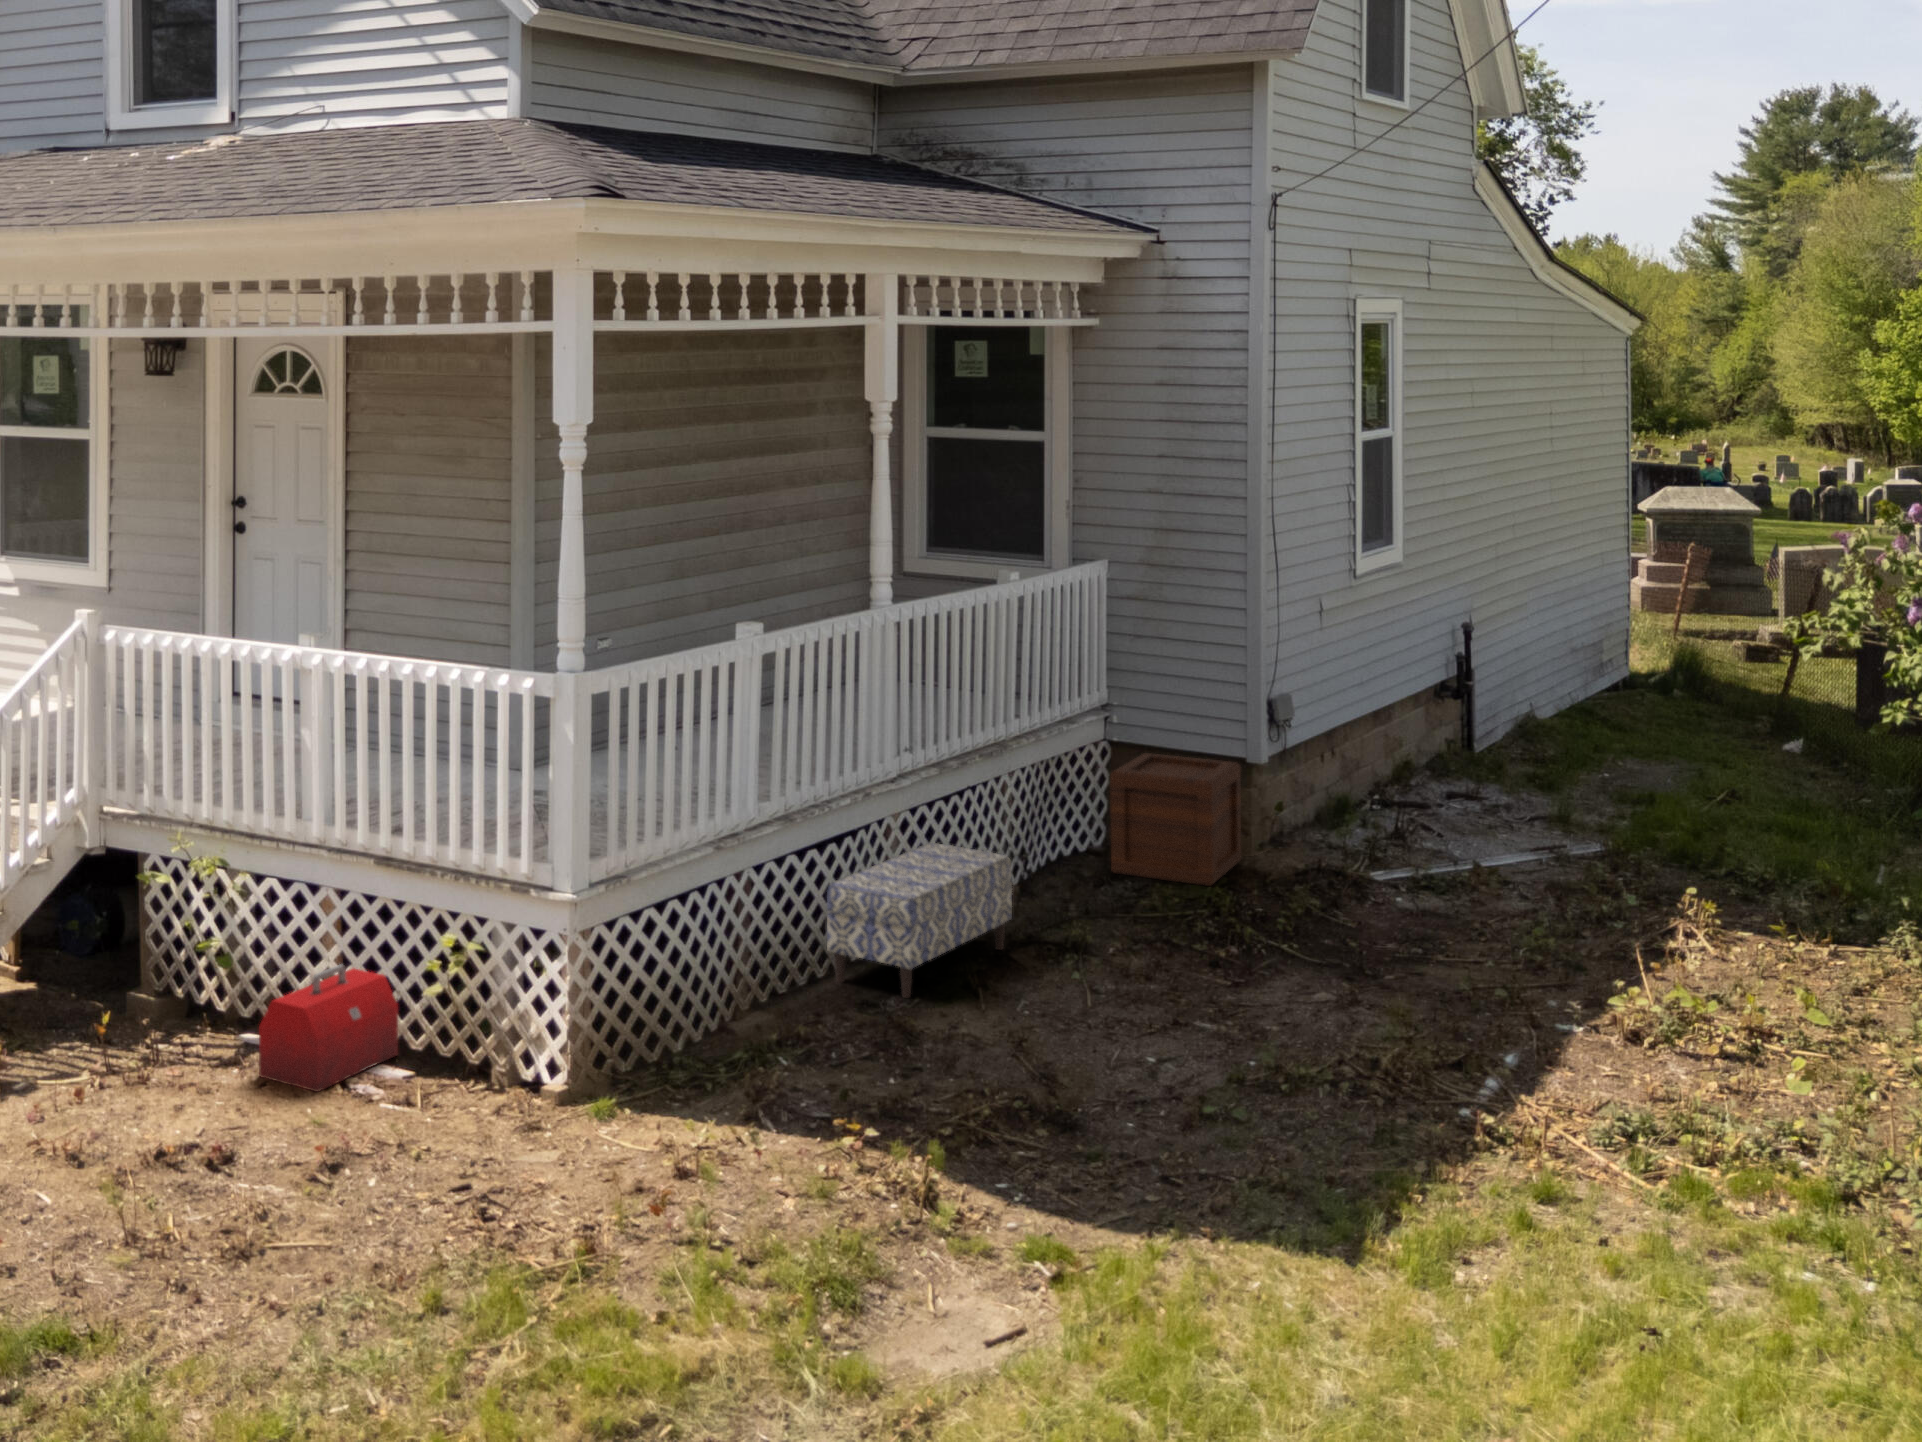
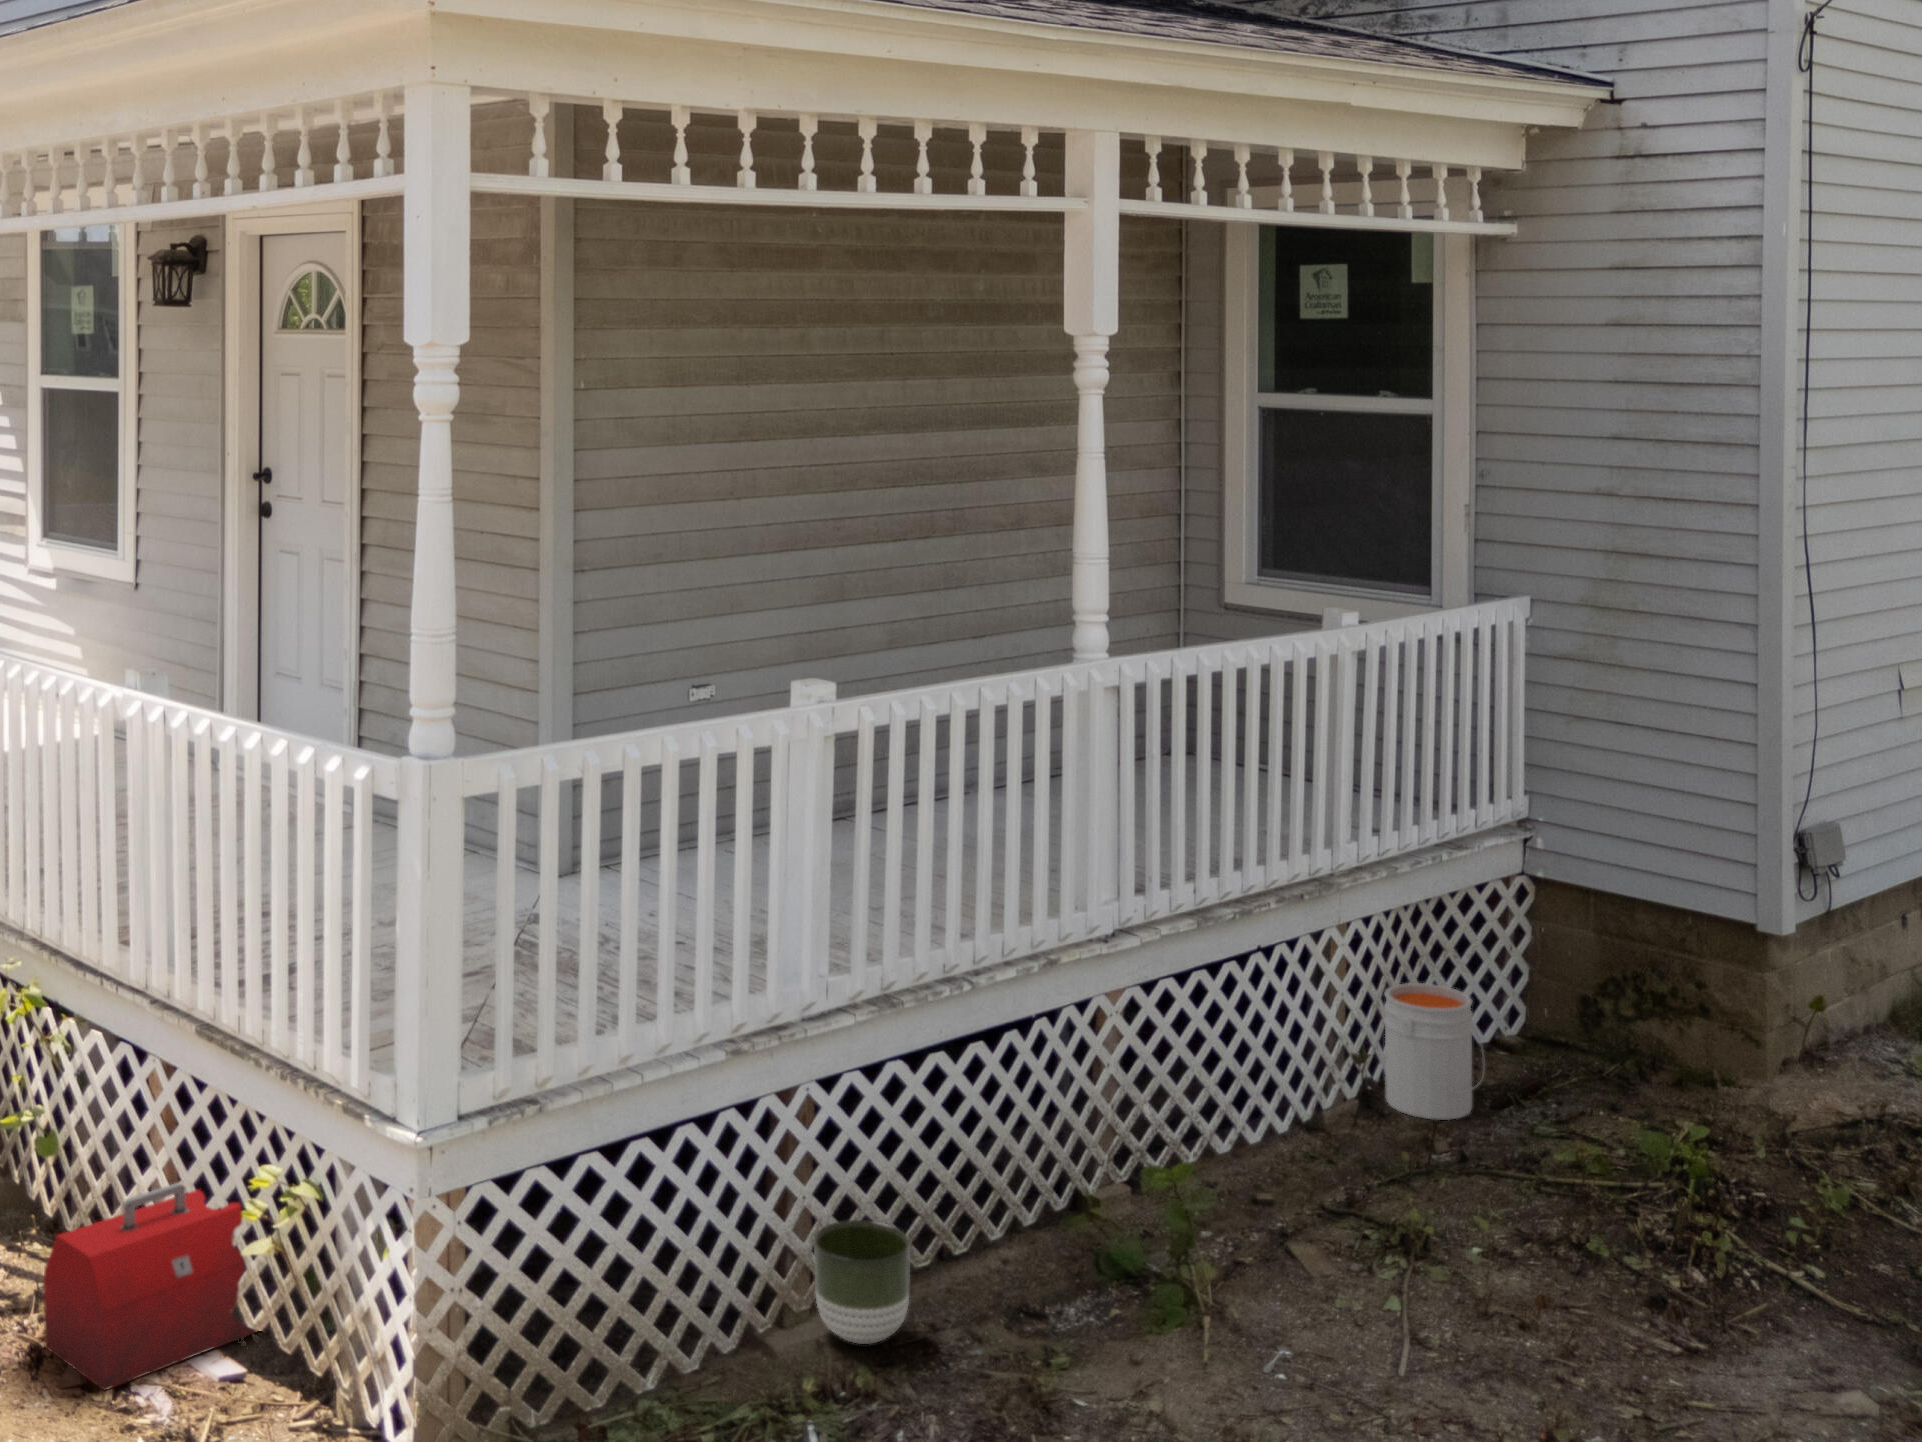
wooden crate: present [1110,753,1241,886] -> none [1520,896,1749,1127]
bucket: none [1032,811,1093,894] -> present [1383,983,1480,1120]
bench: present [827,842,1012,998] -> none [988,1034,1315,1308]
planter: none [741,955,800,1027] -> present [814,1220,910,1344]

